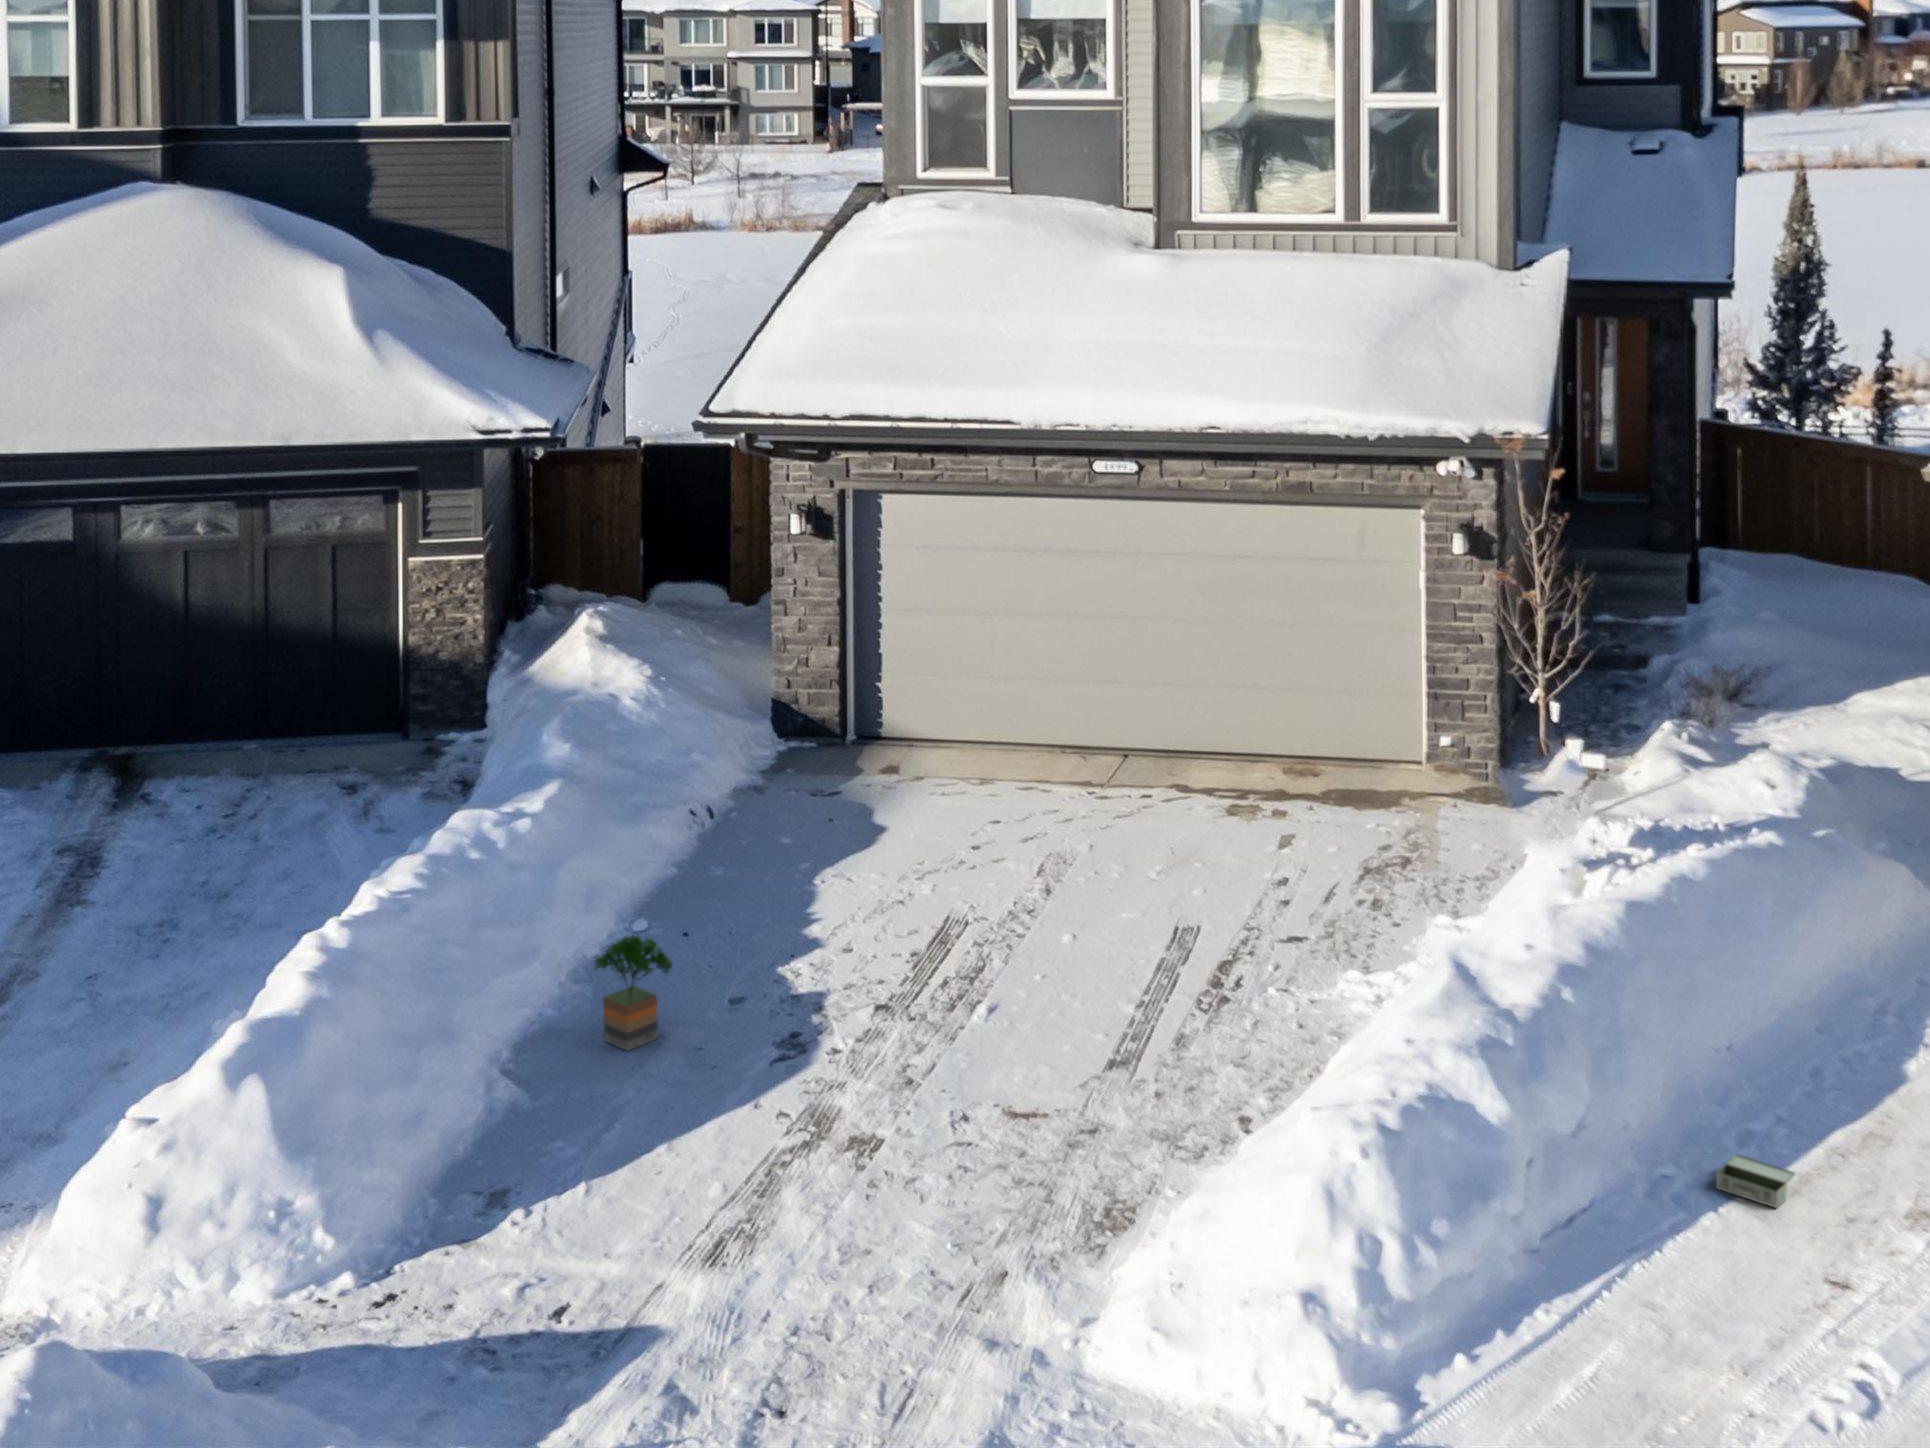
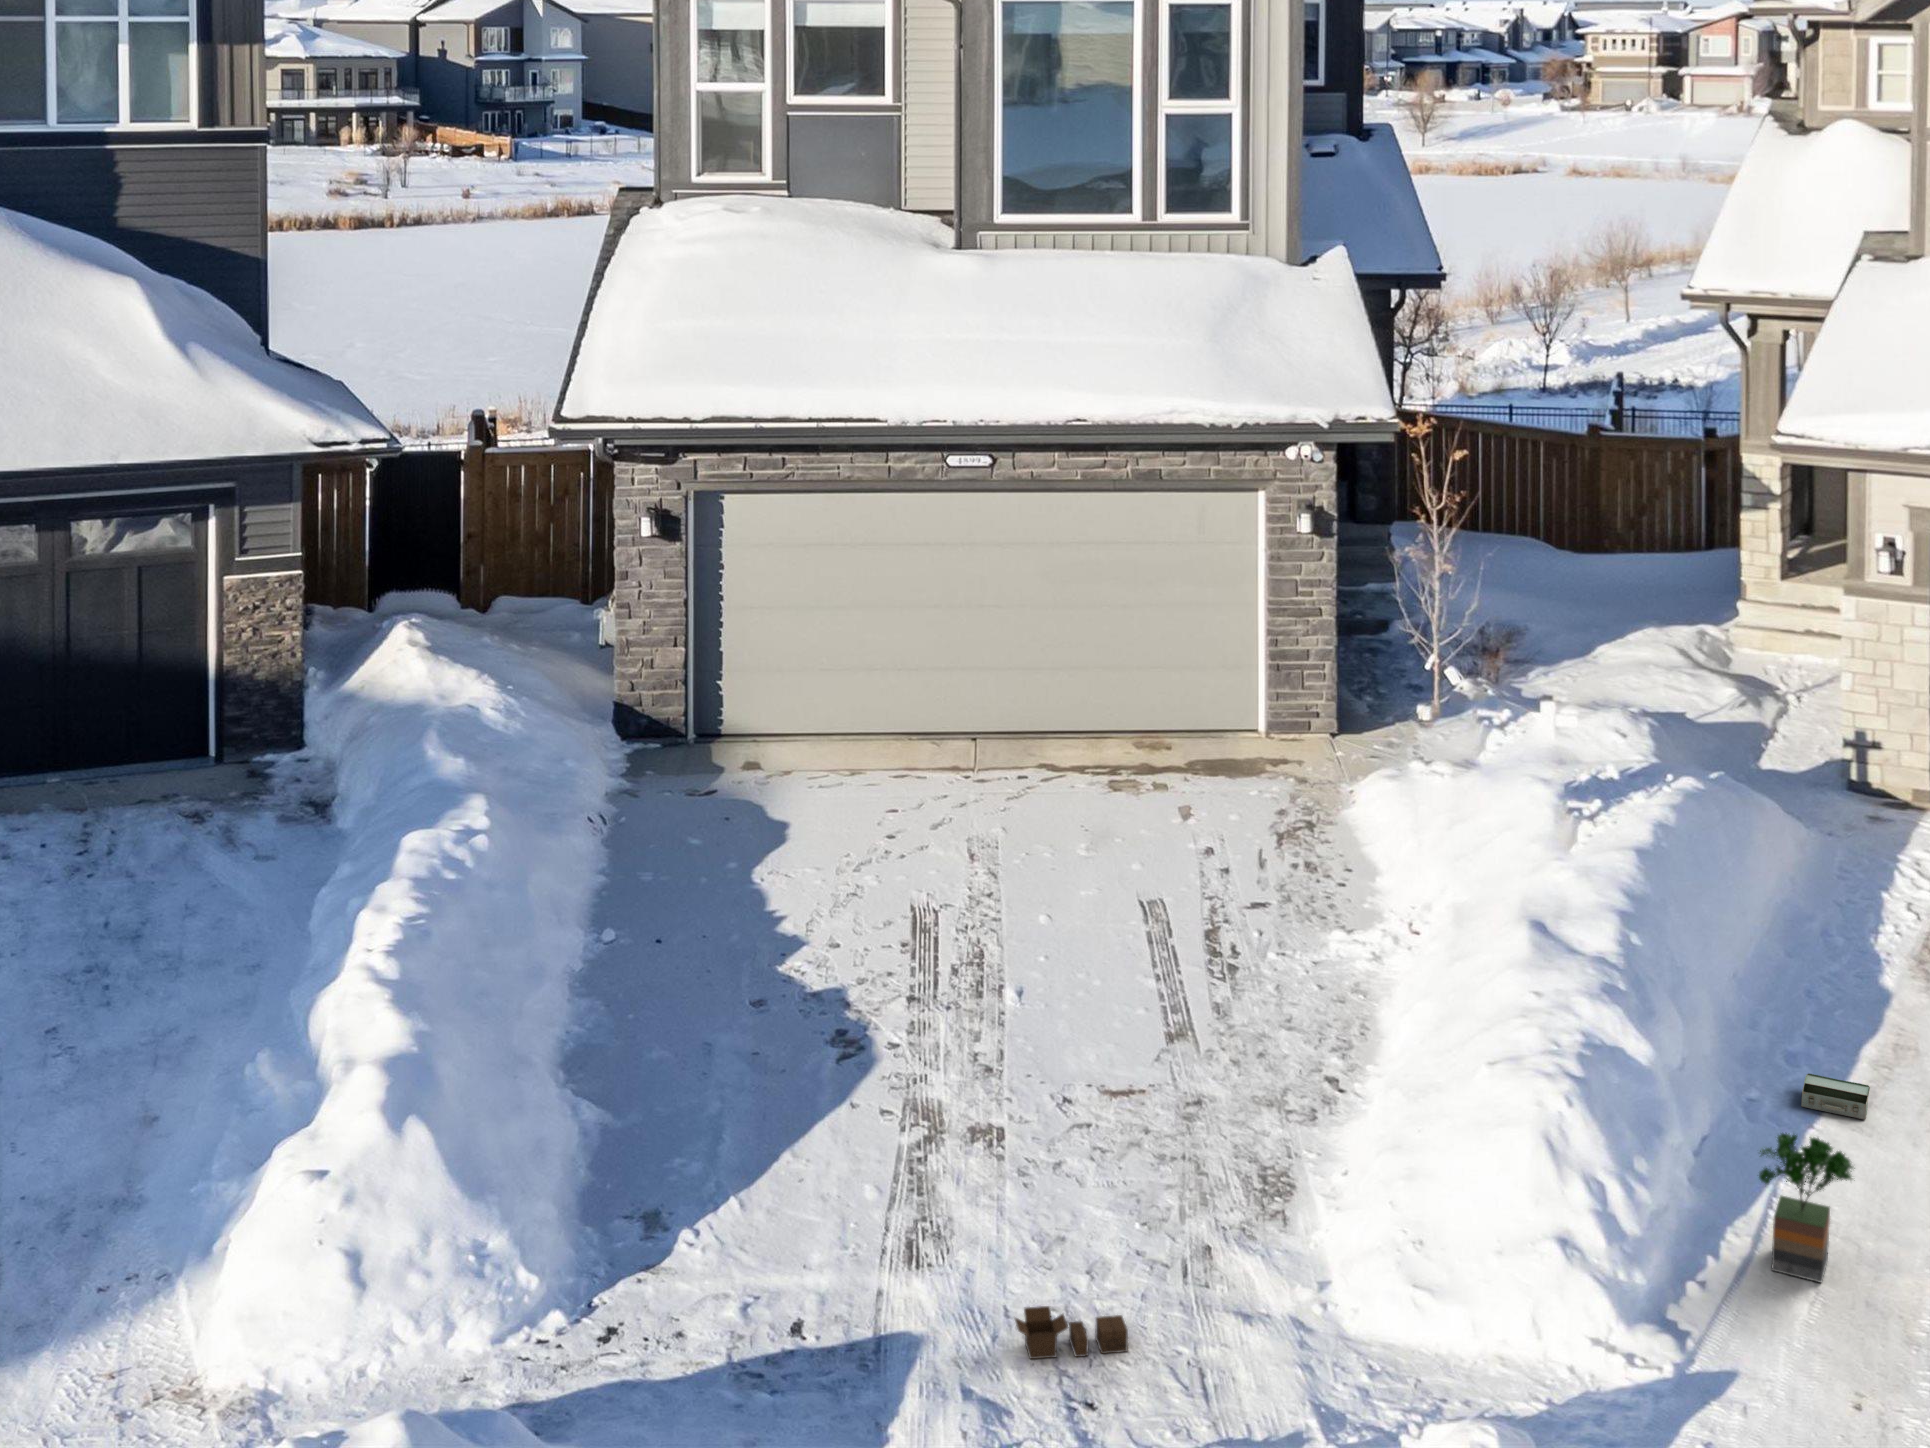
potted tree: present [594,935,672,1051] -> present [1759,1133,1855,1282]
cardboard box: none [738,1312,852,1366] -> present [1015,1306,1128,1359]

